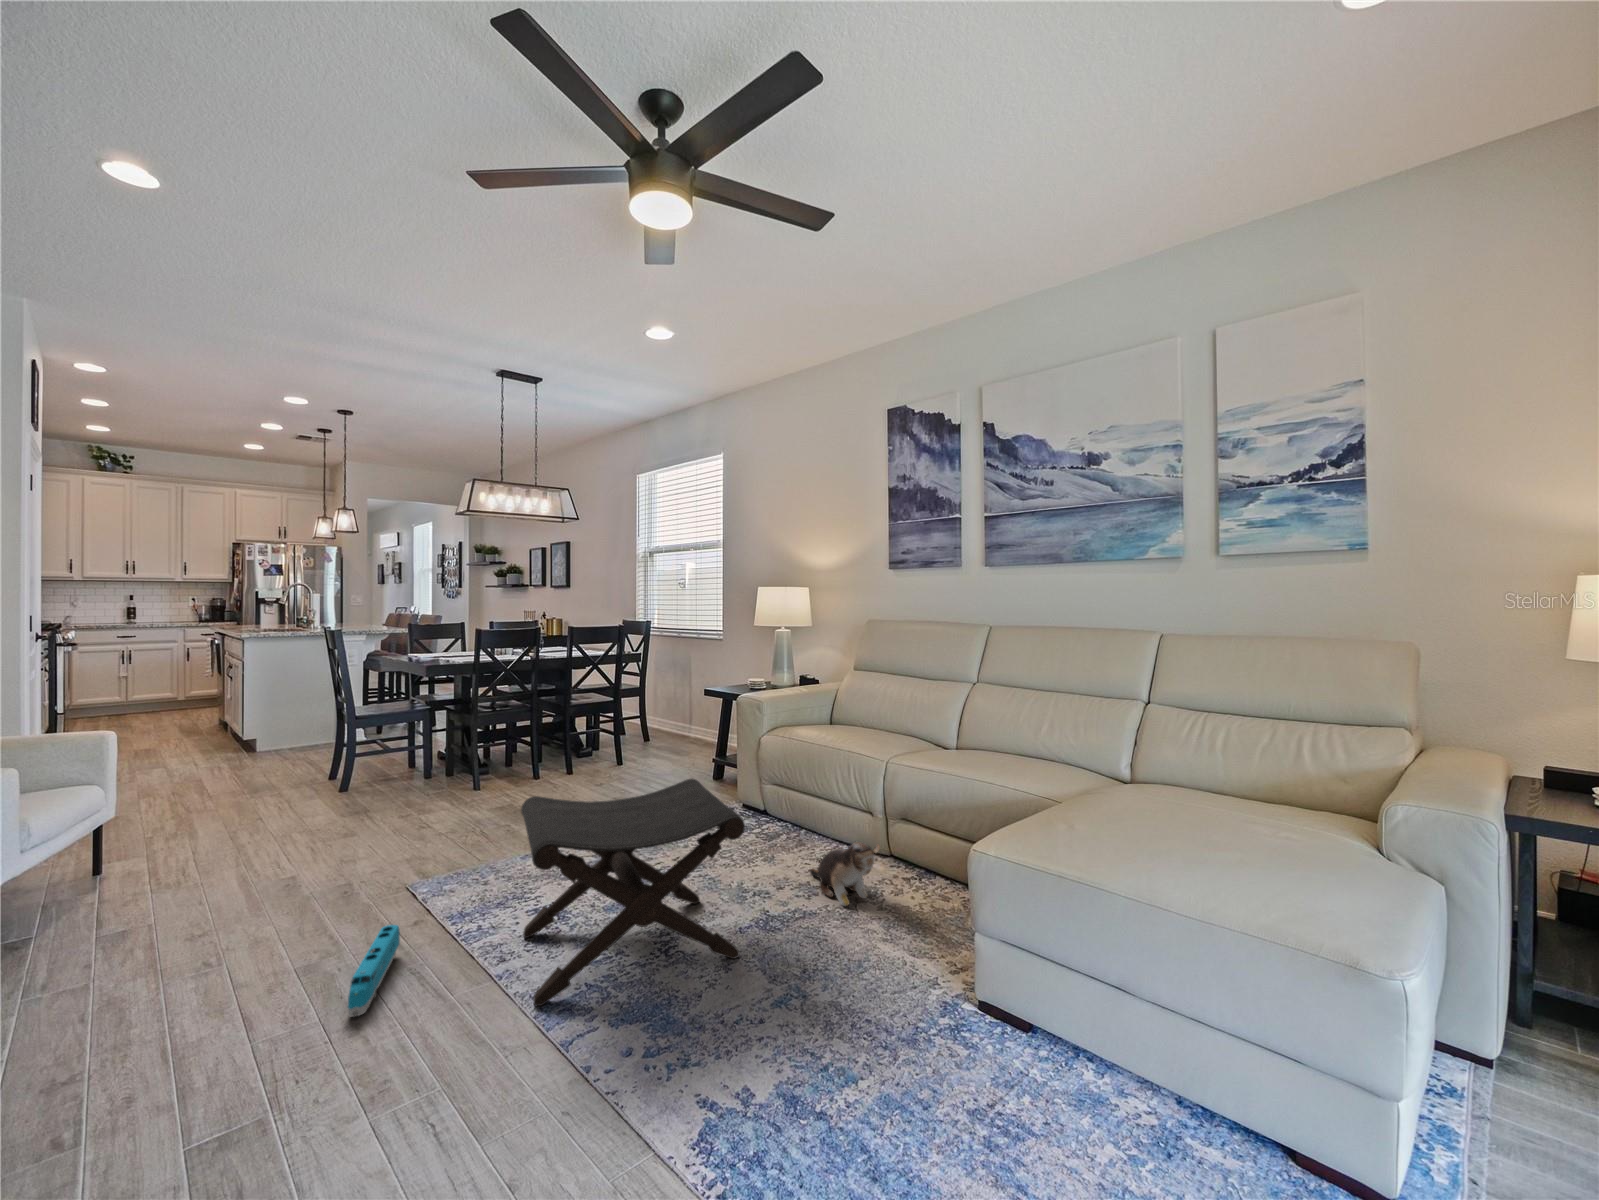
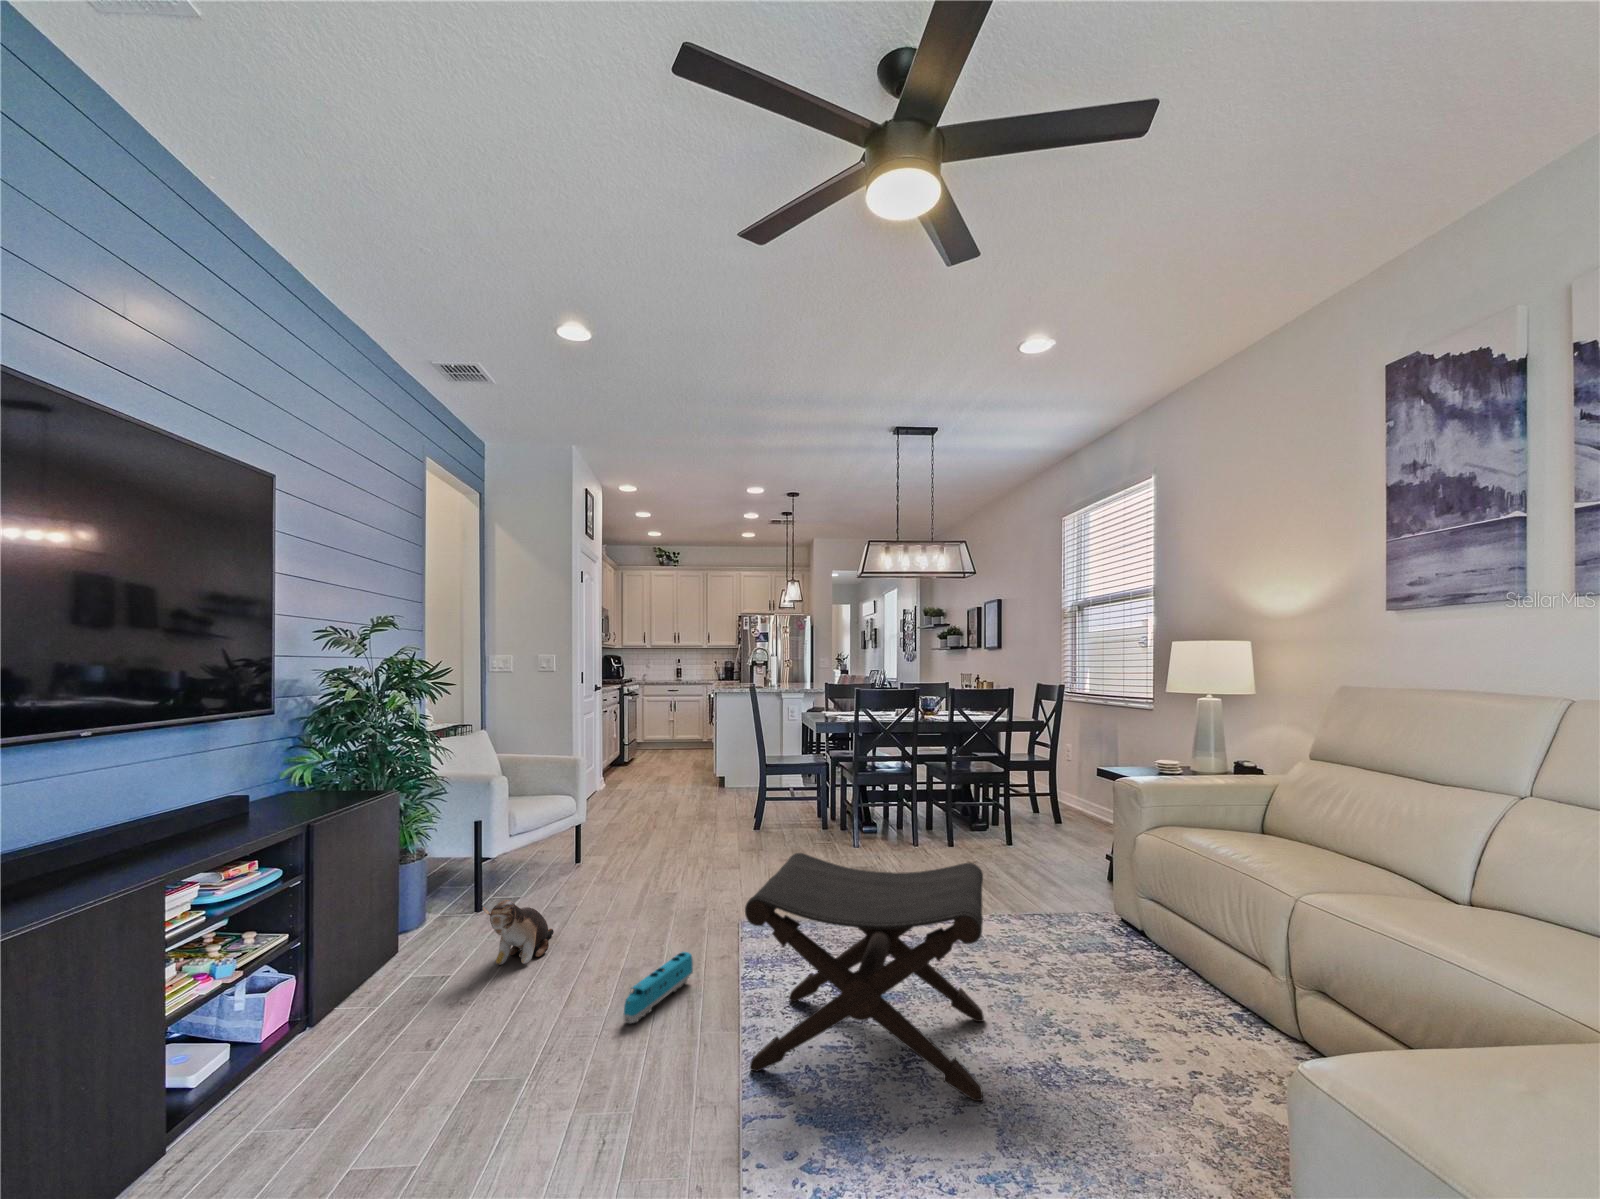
plush toy: present [810,842,880,906] -> present [483,900,554,965]

